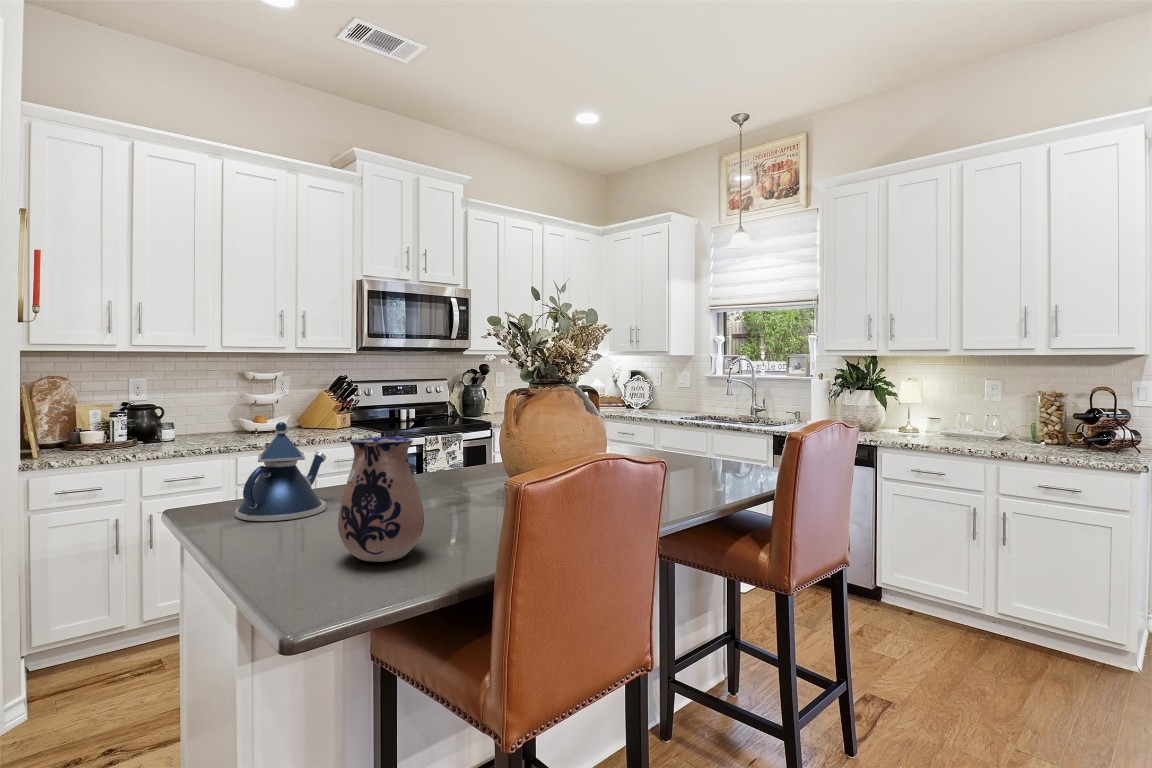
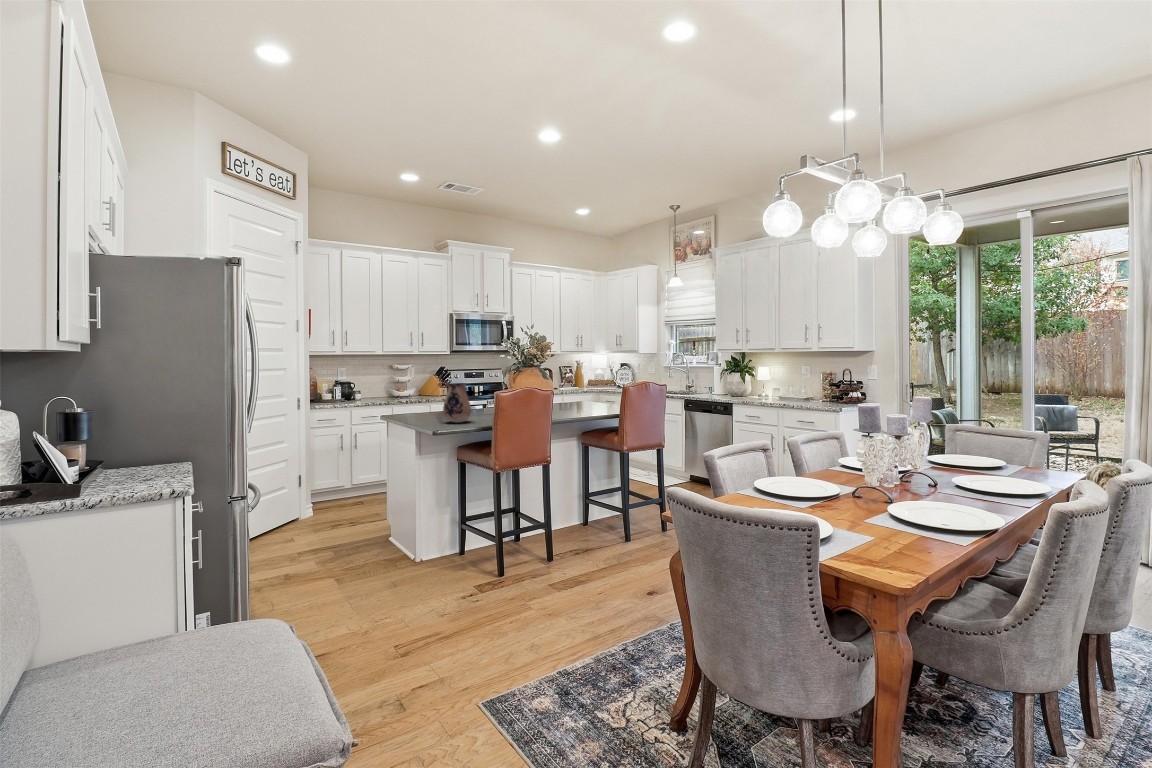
teapot: present [235,422,326,521] -> none [405,381,438,417]

